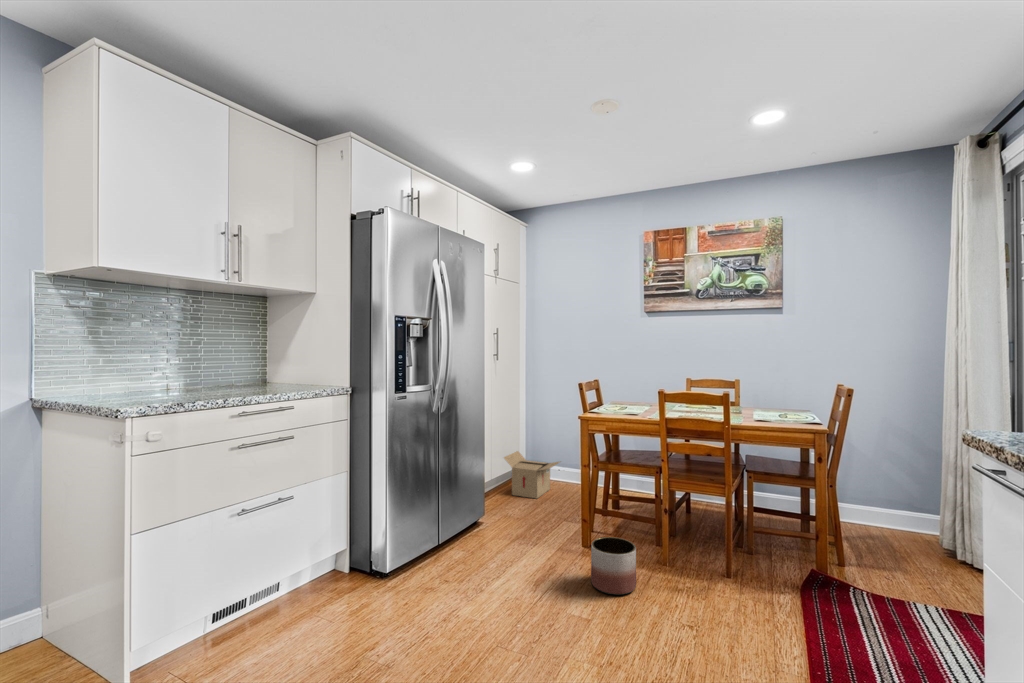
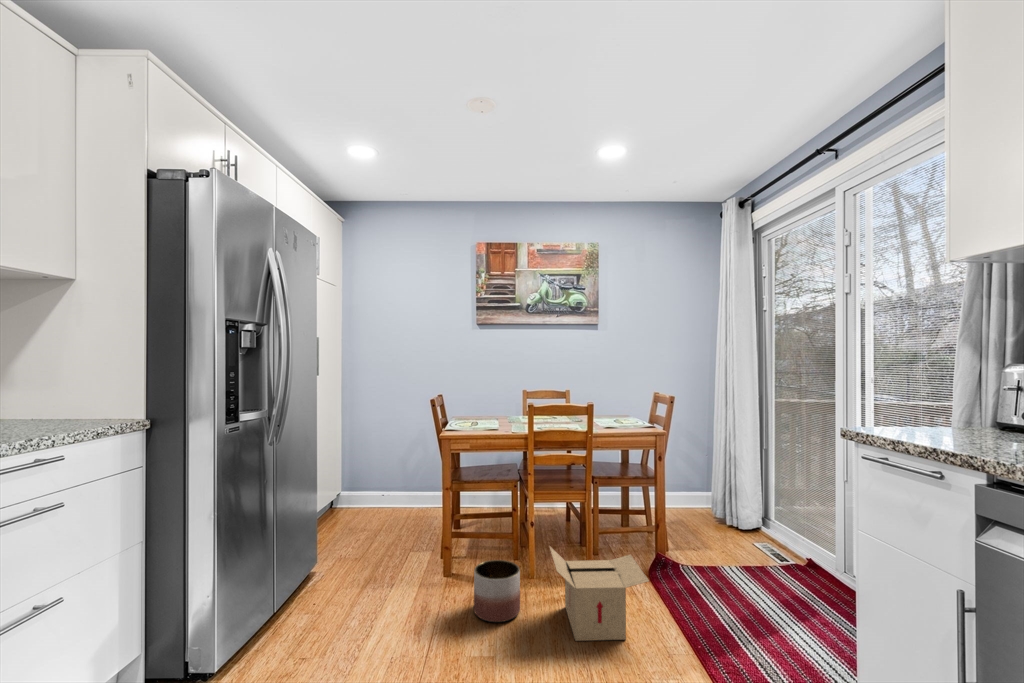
cardboard box: present [504,451,559,499] -> present [550,547,649,641]

